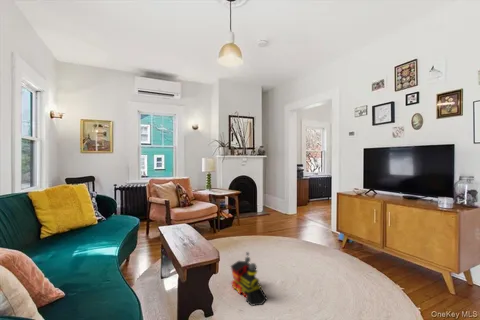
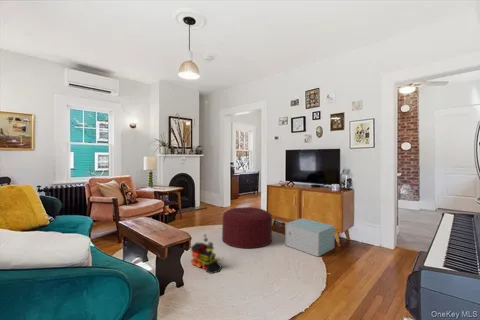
ottoman: none [277,220,343,276] -> present [222,207,272,248]
storage box: none [361,241,445,305] -> present [285,218,335,256]

